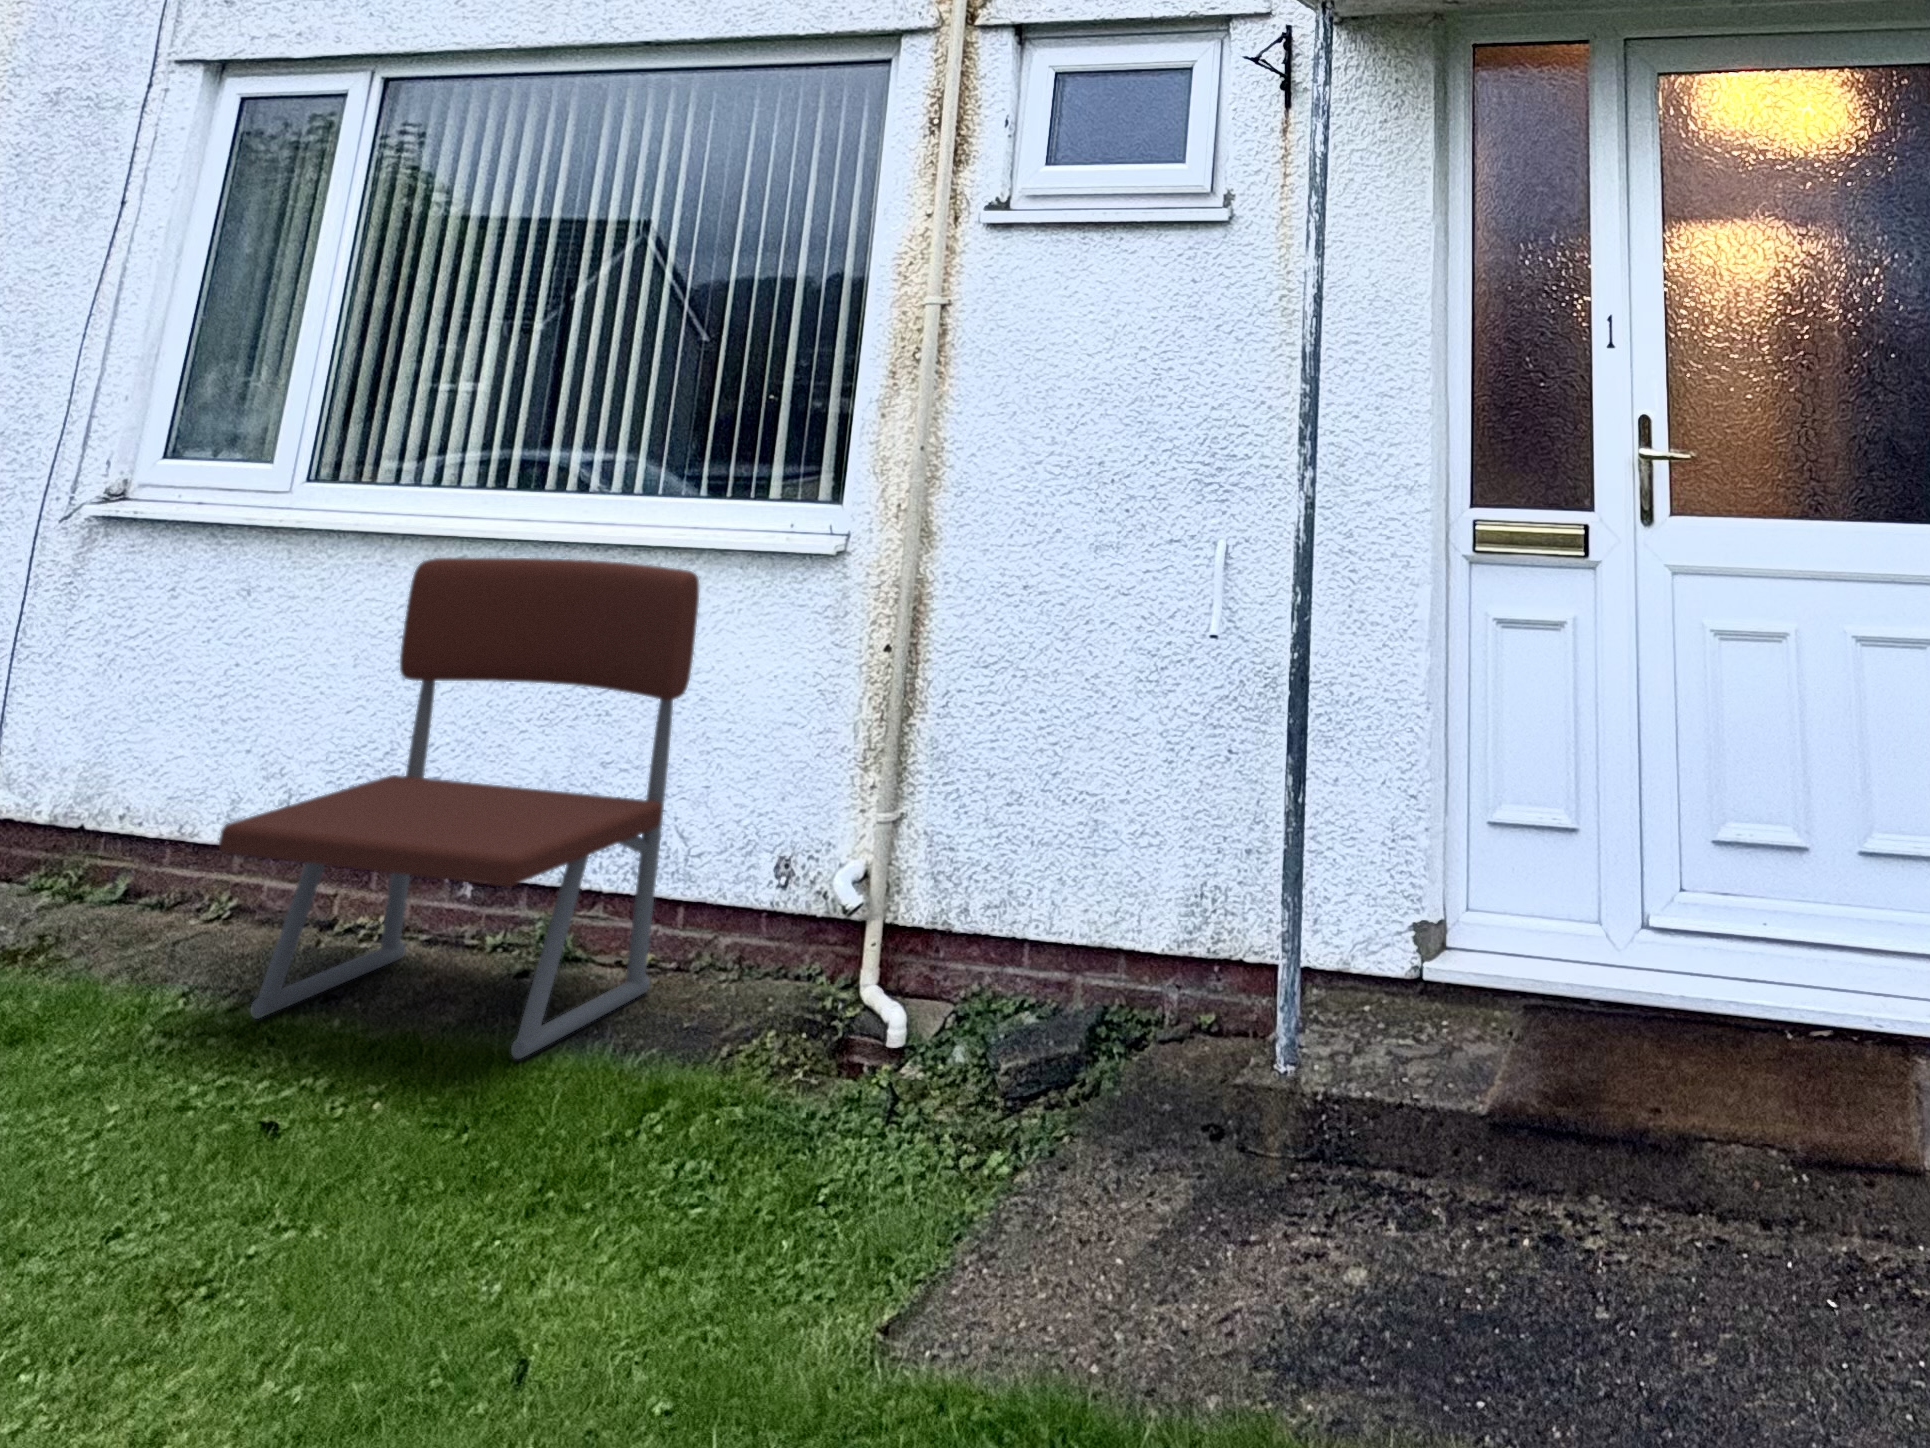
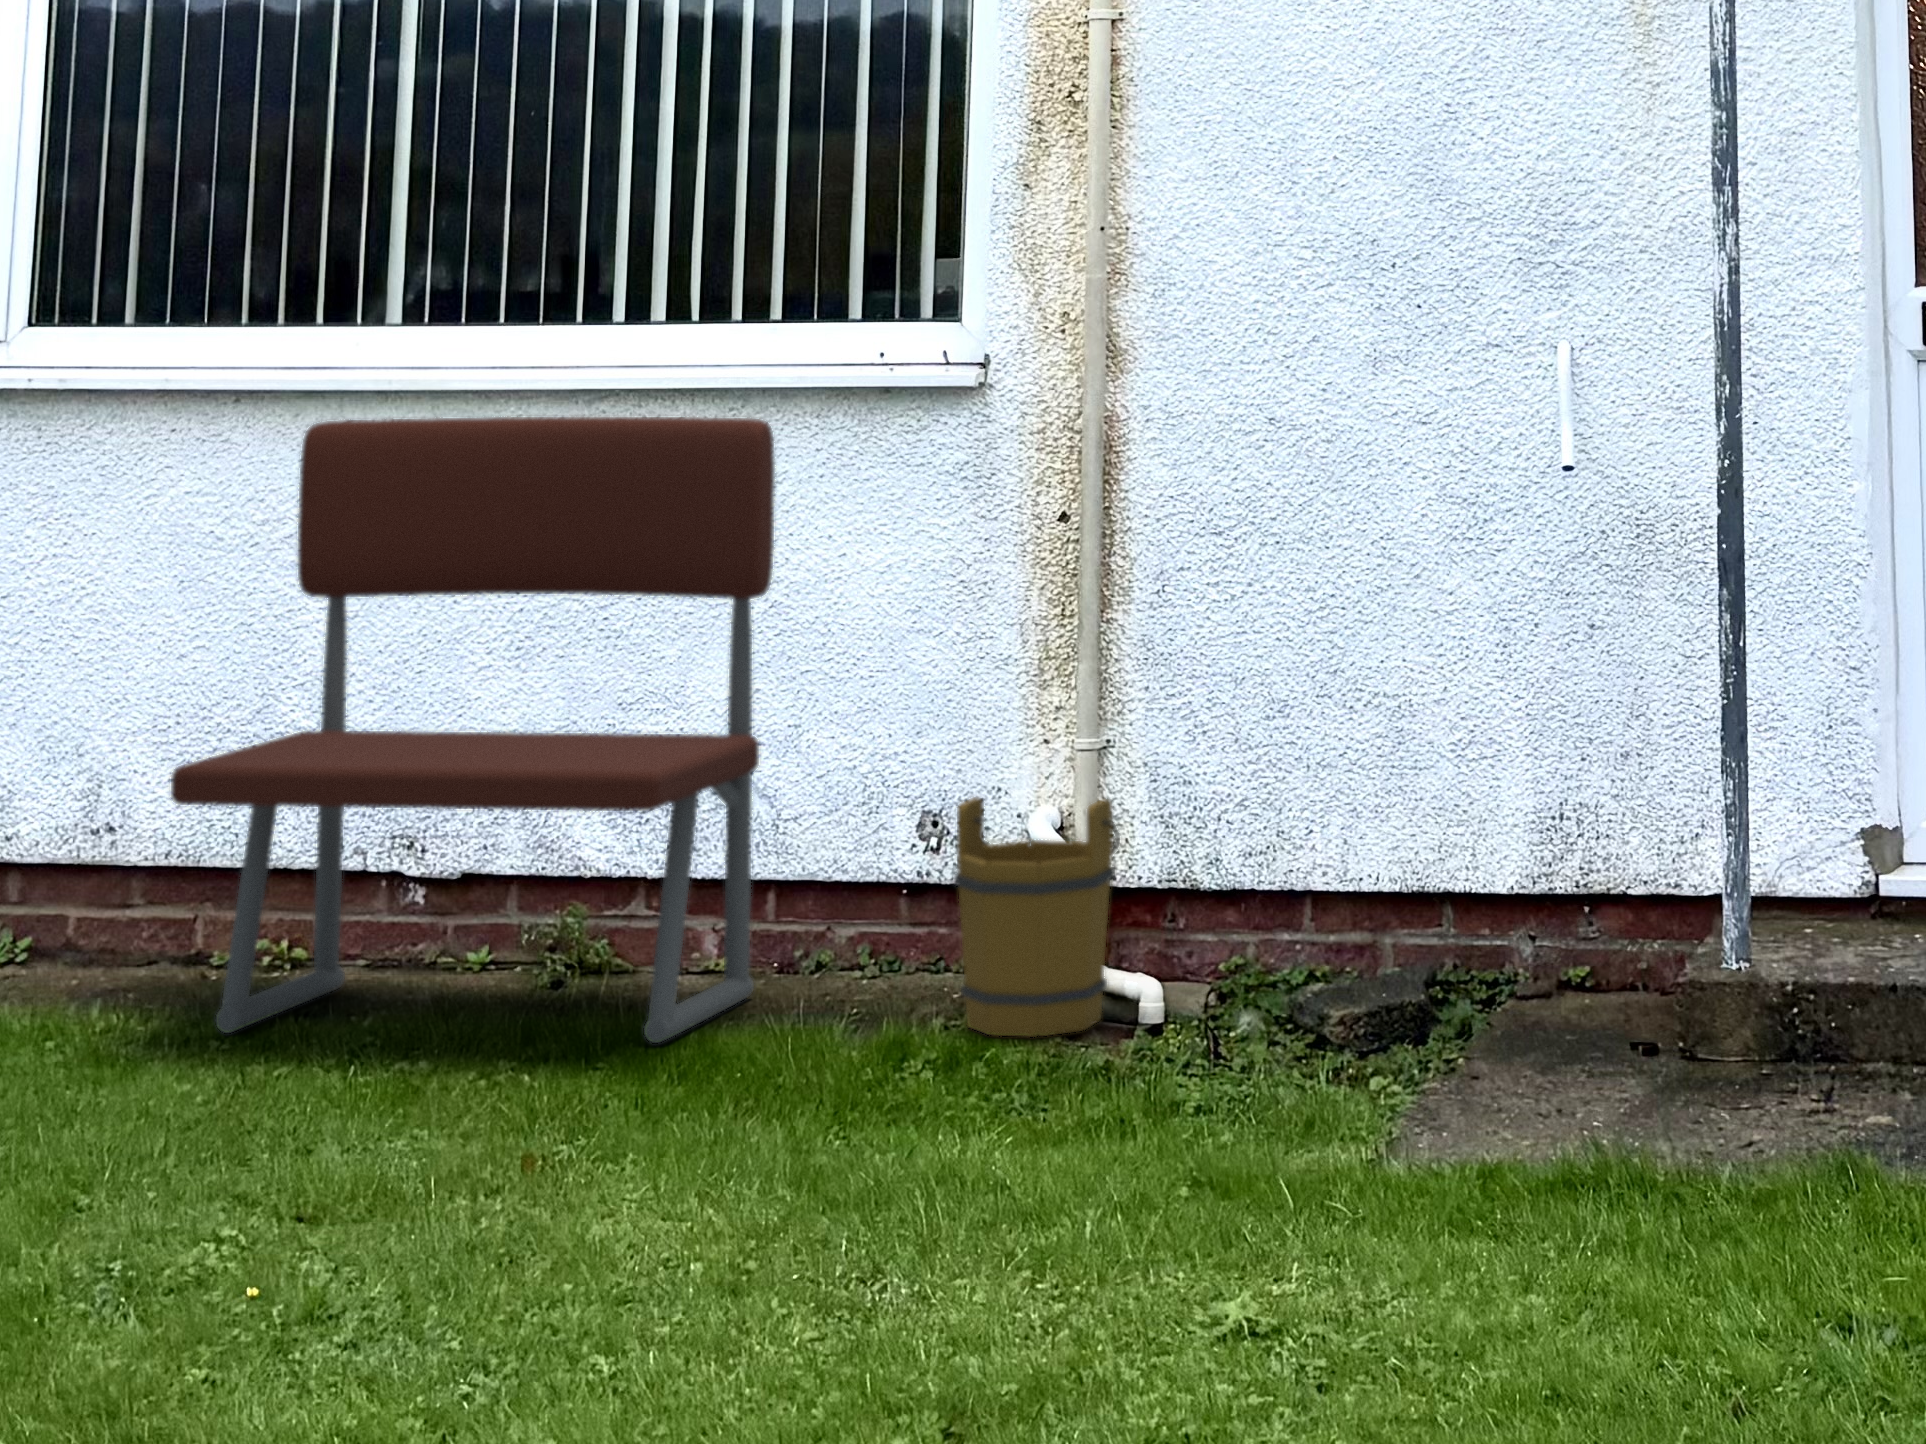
bucket: none [752,863,883,1070] -> present [954,797,1120,1037]

